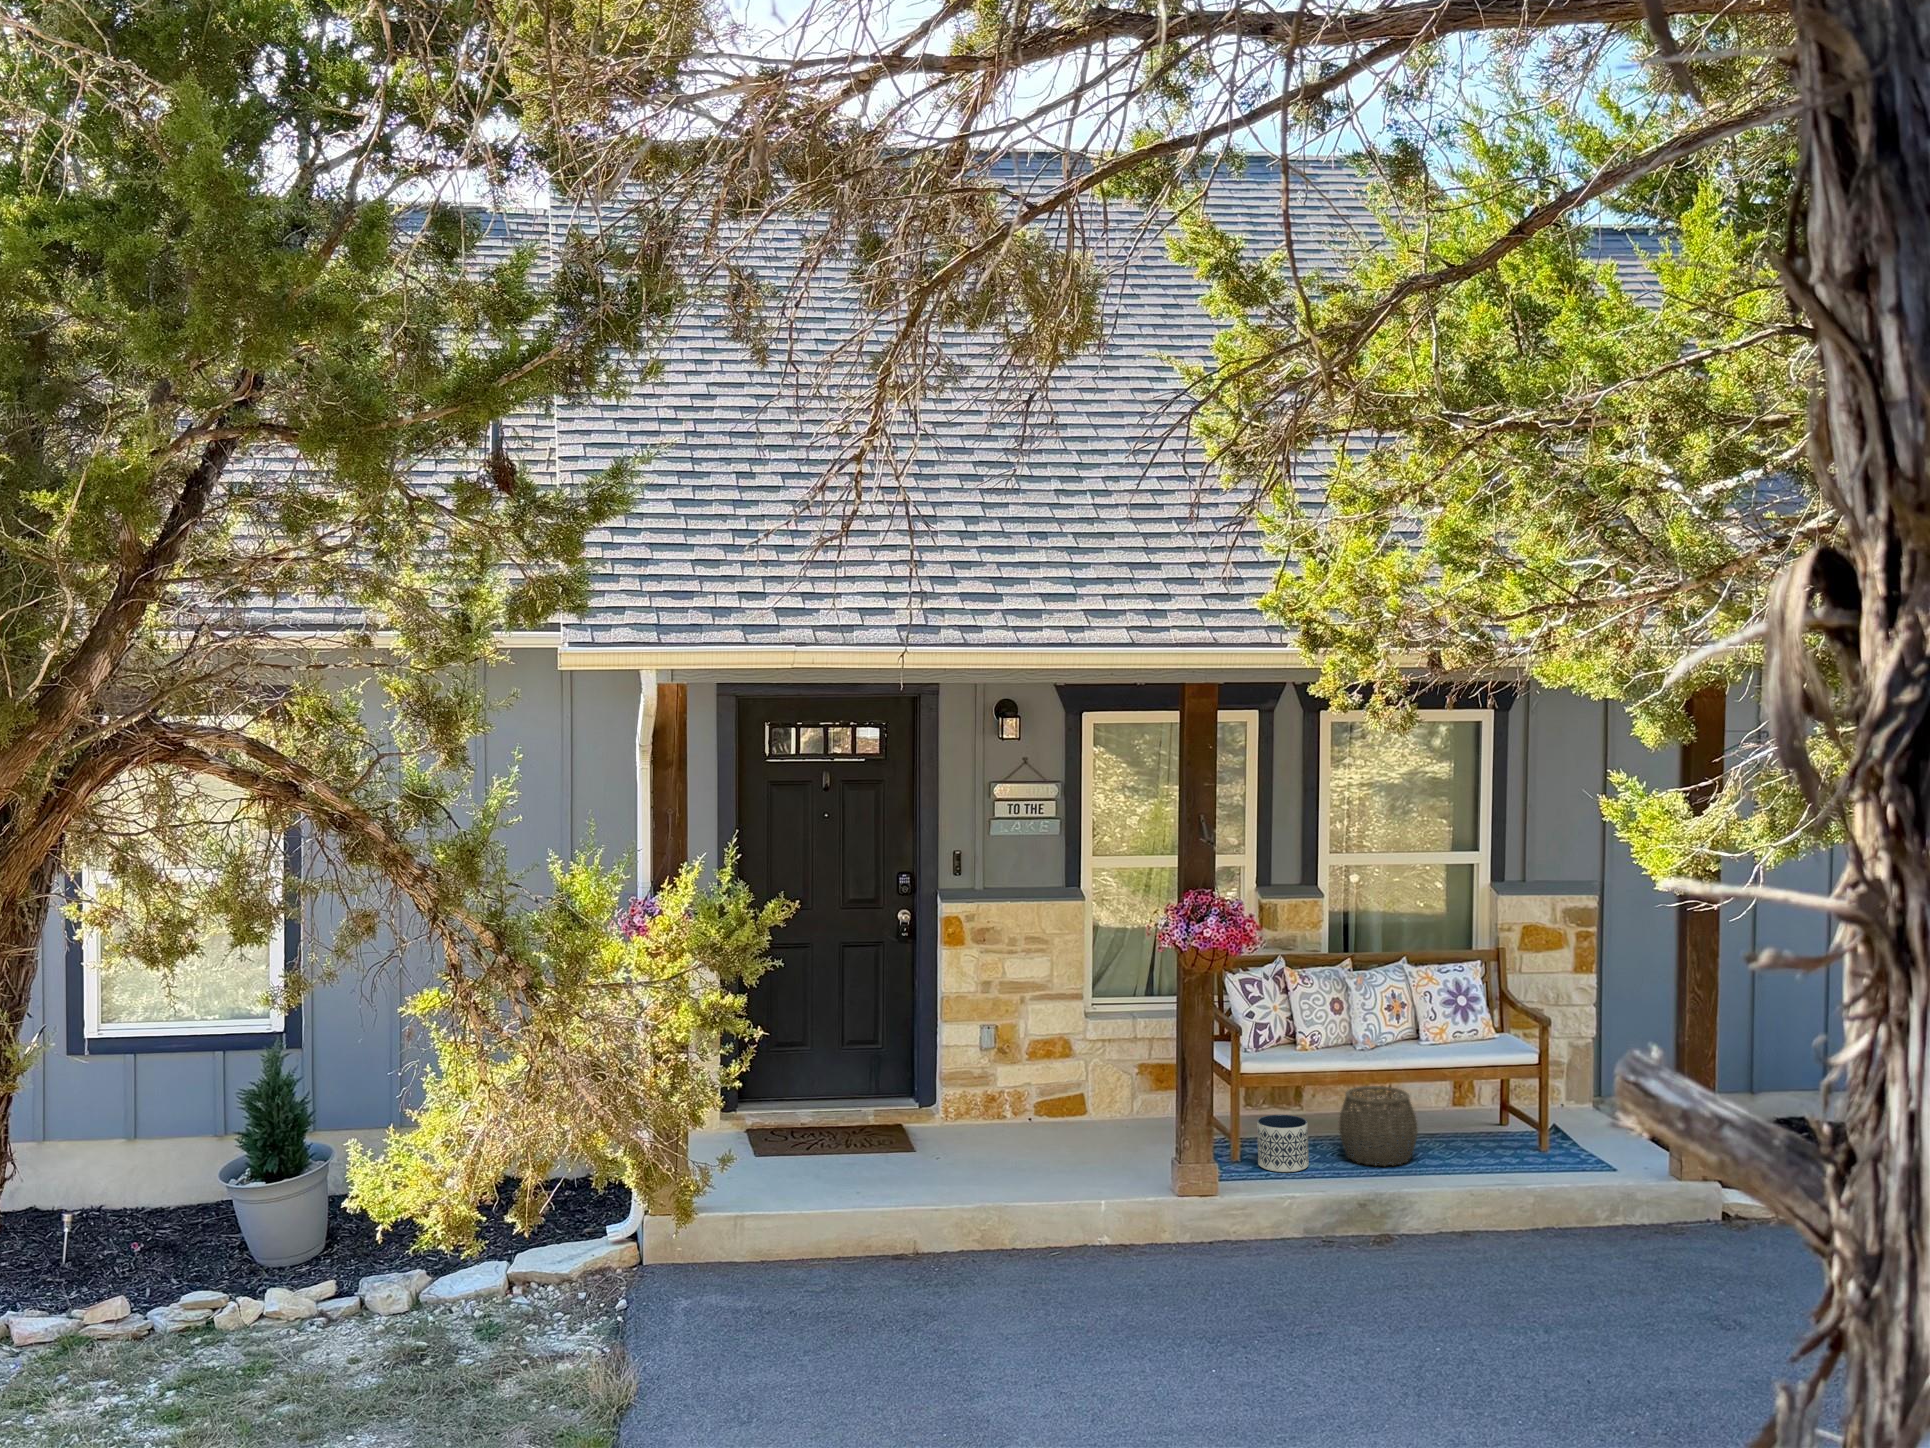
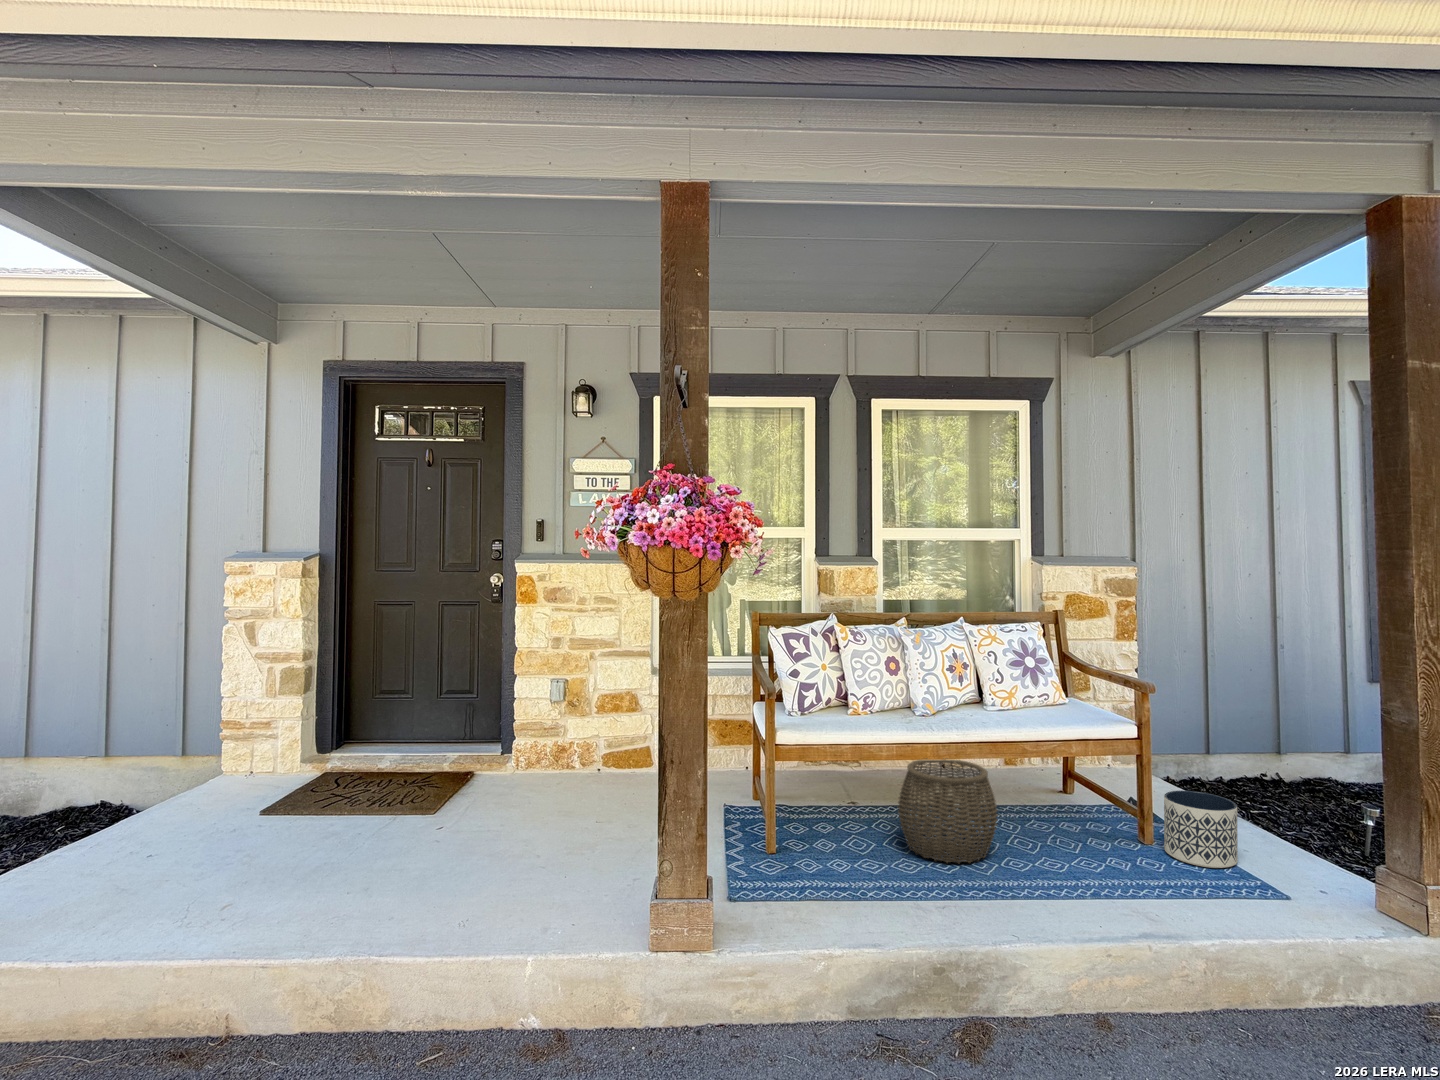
planter: present [1257,1115,1309,1172] -> present [1164,791,1238,868]

